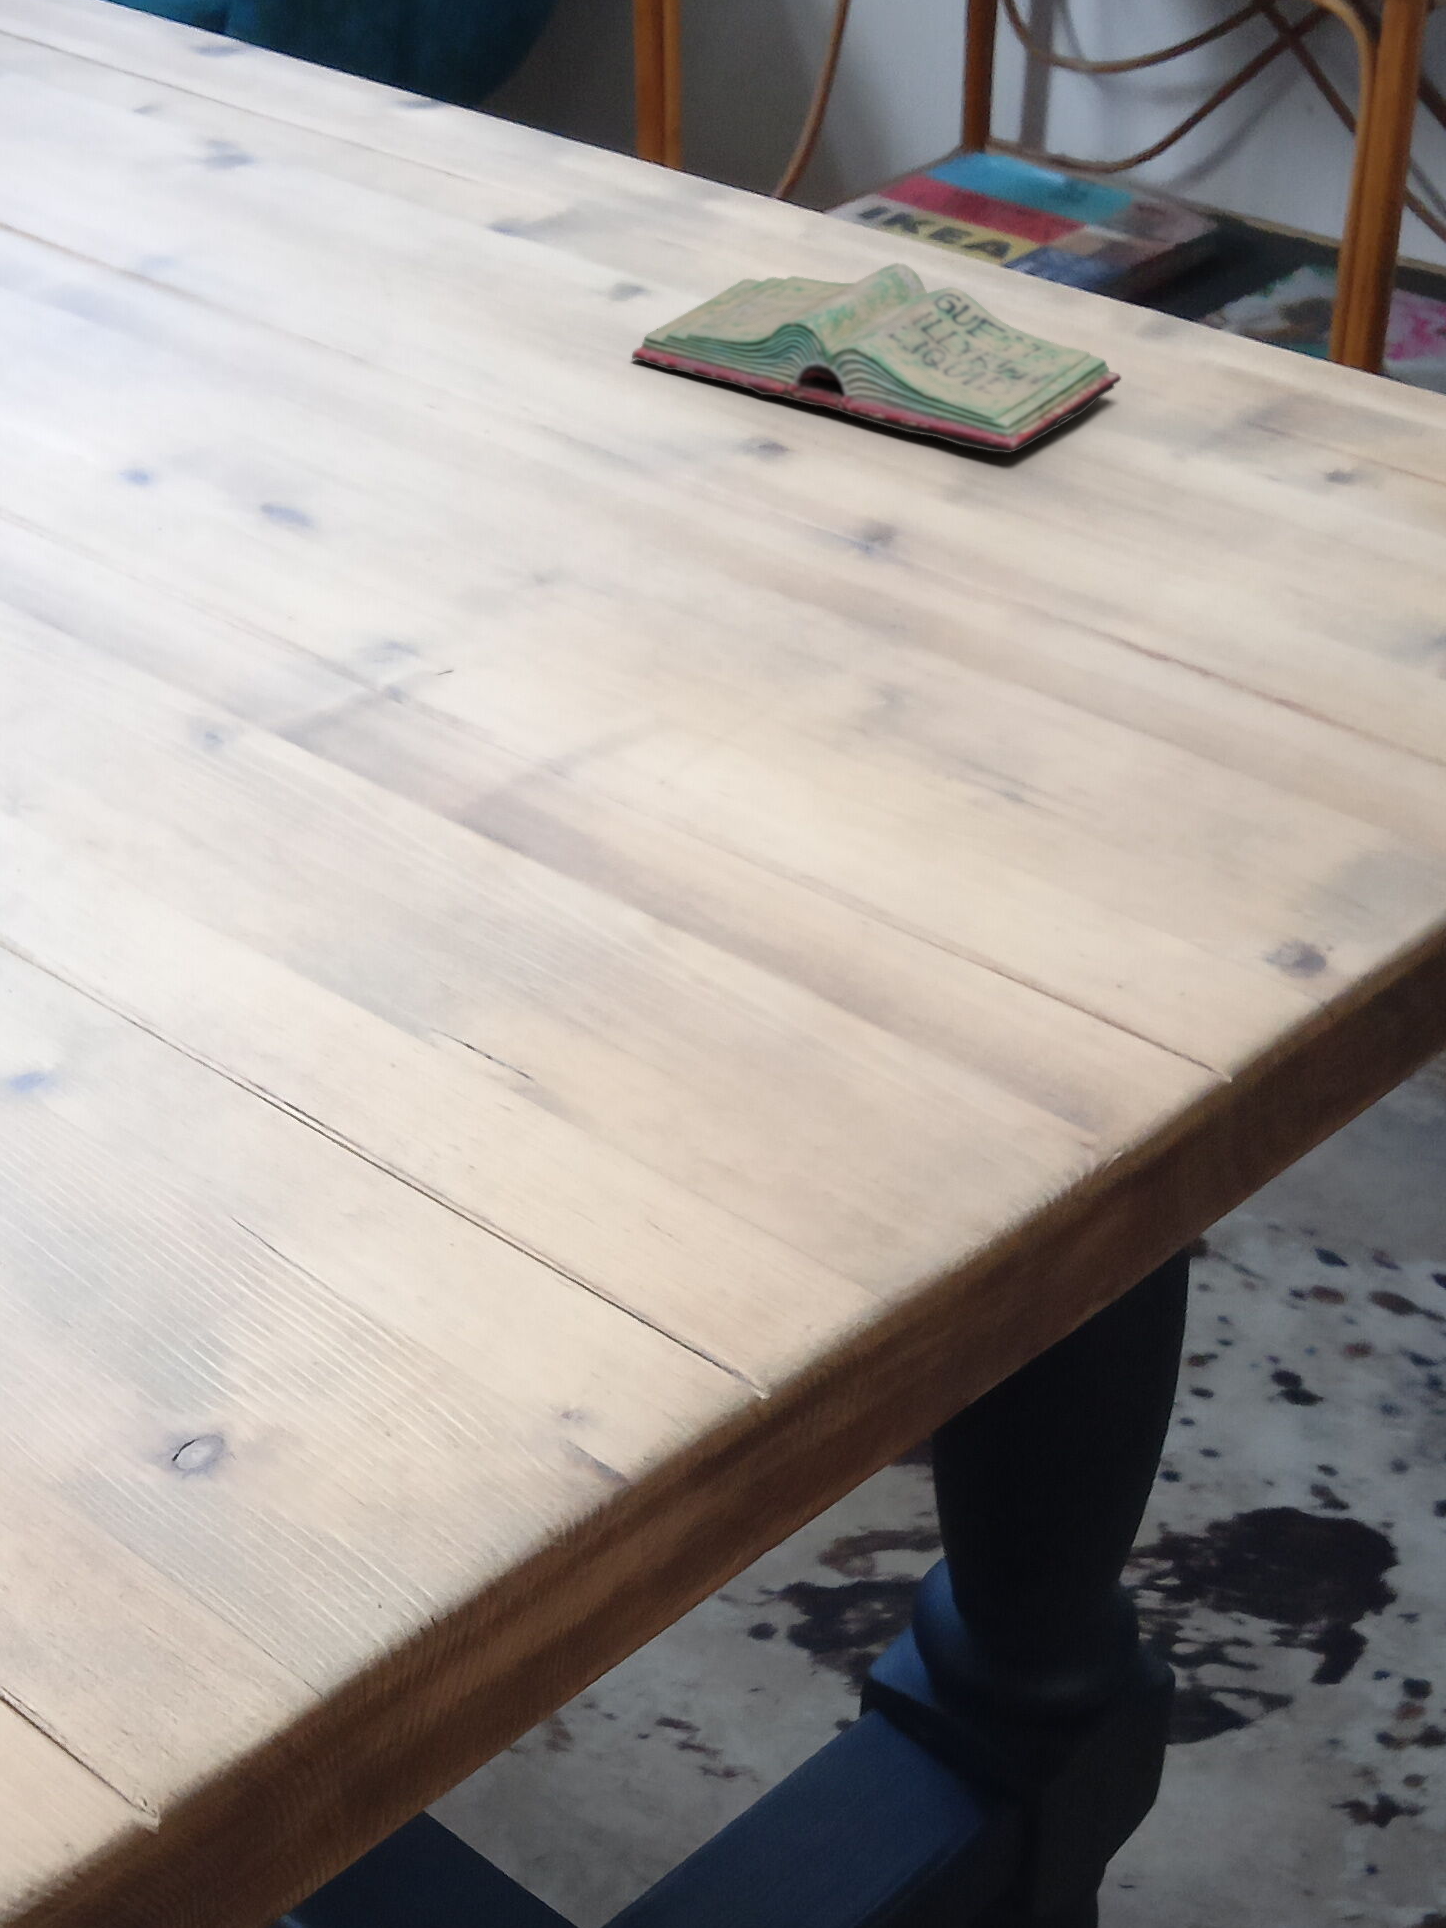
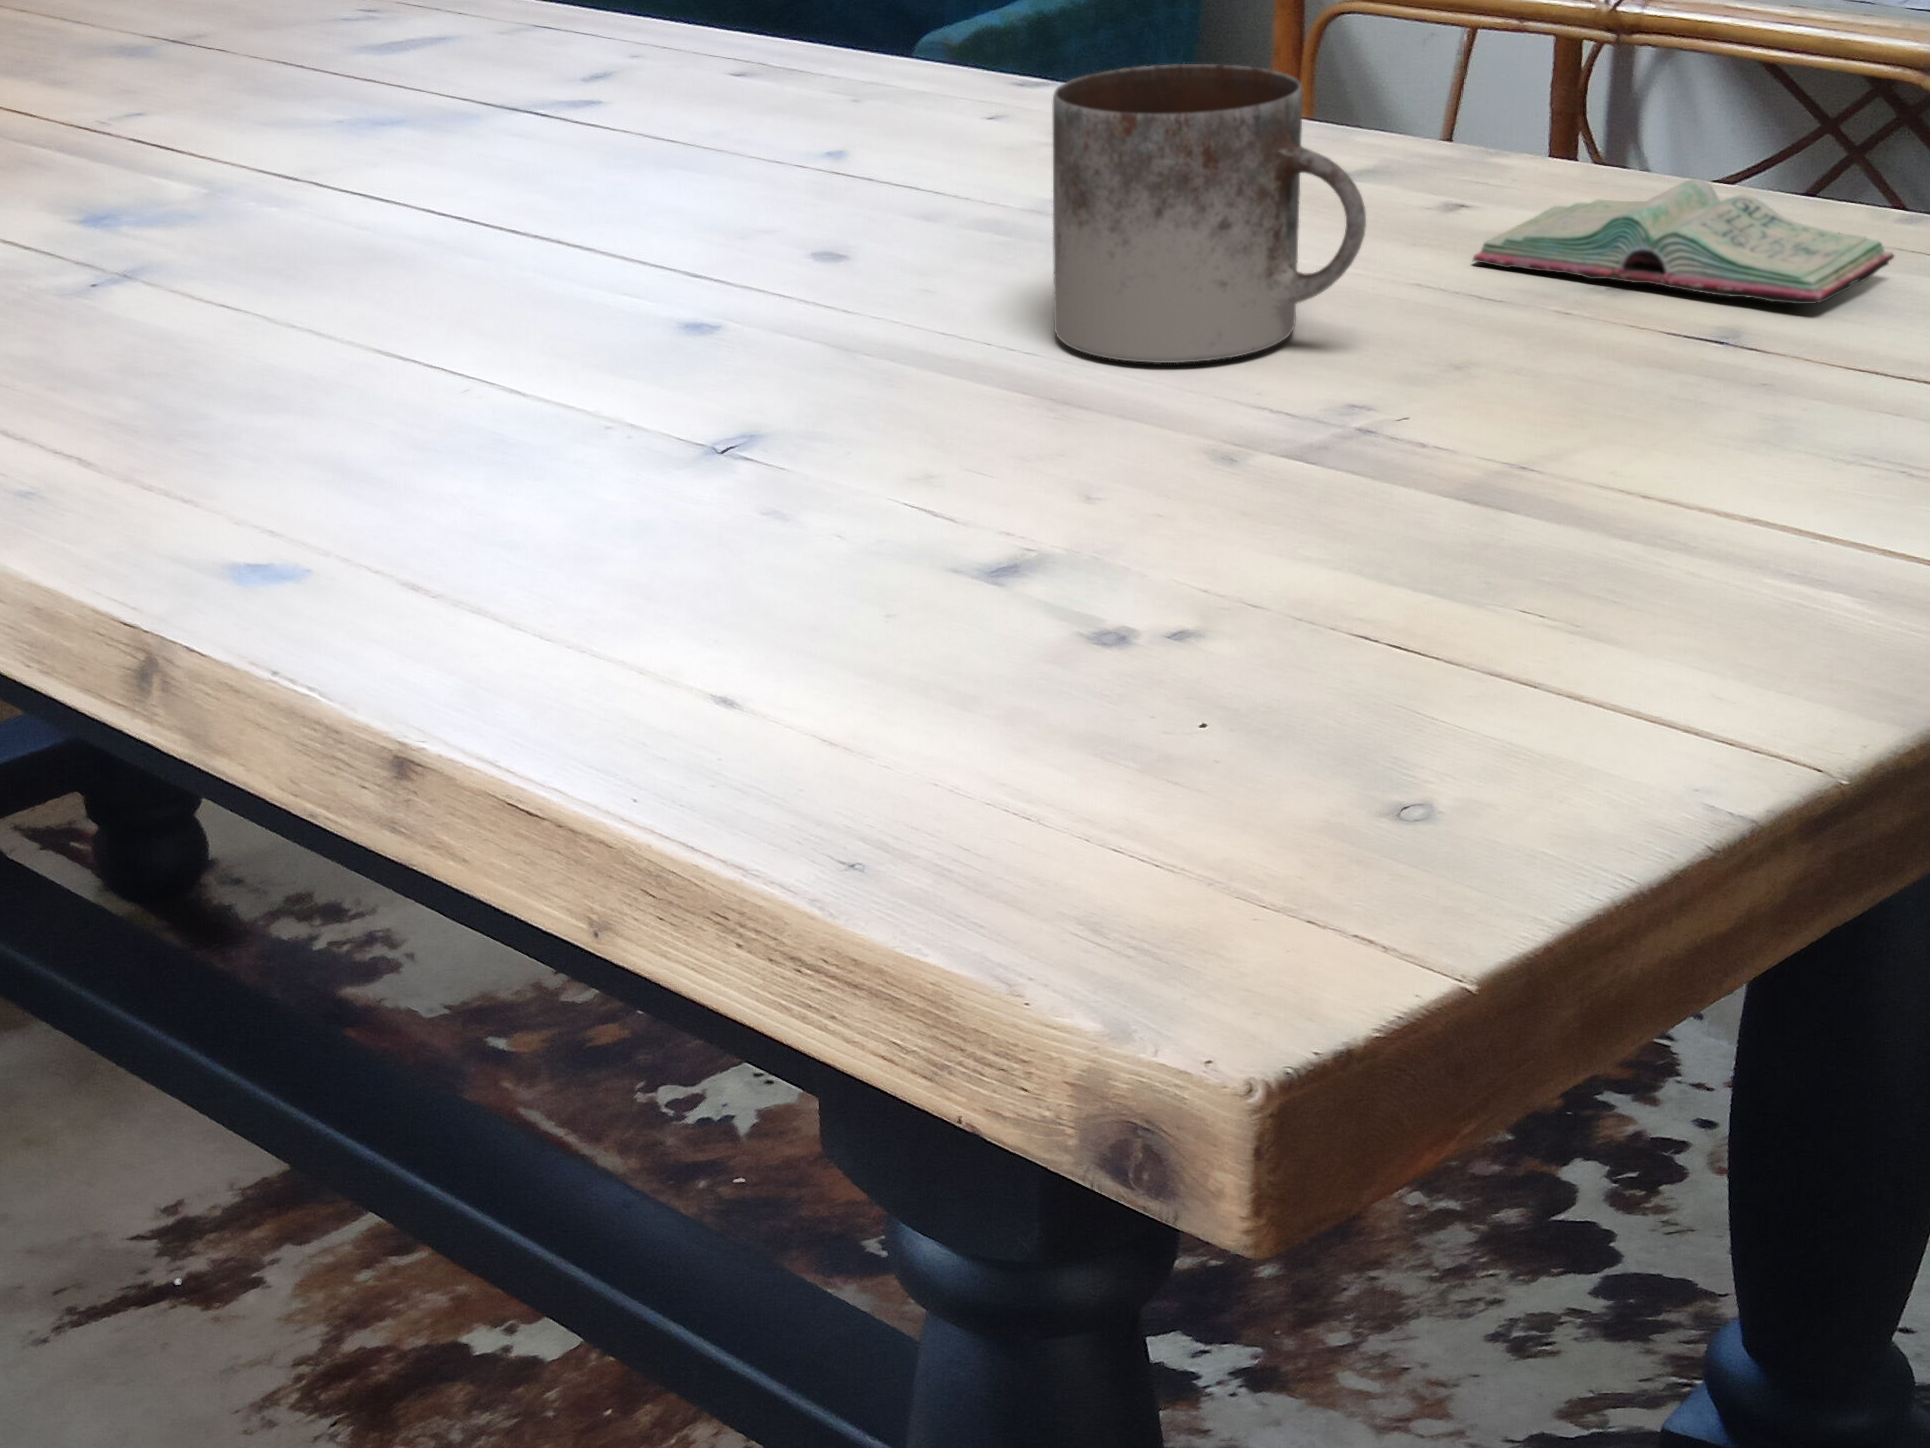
mug: none [56,127,439,526] -> present [1053,64,1366,363]

